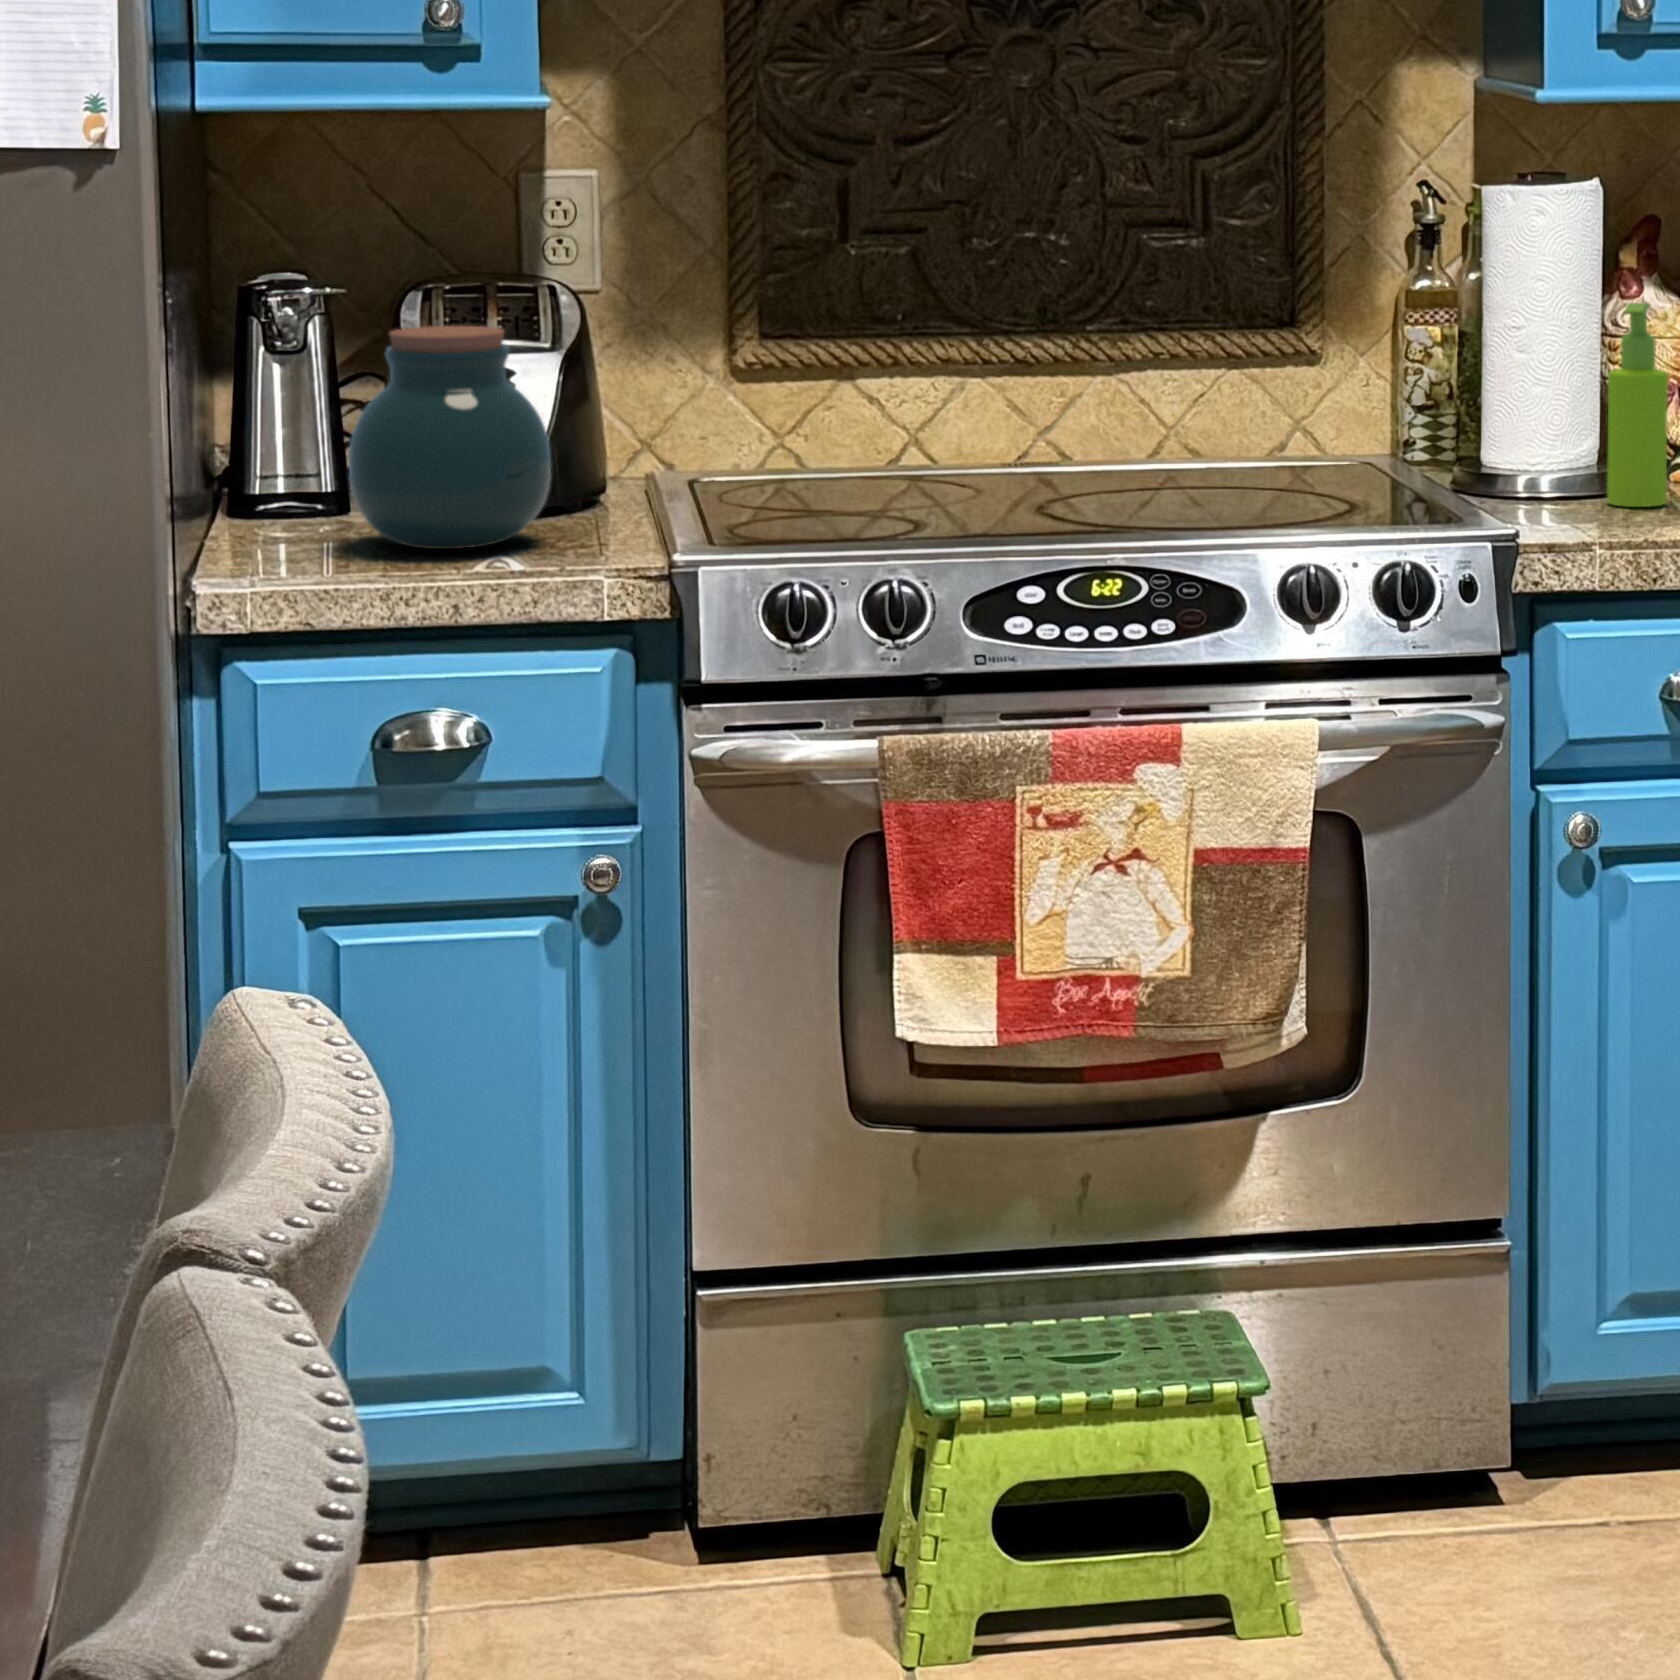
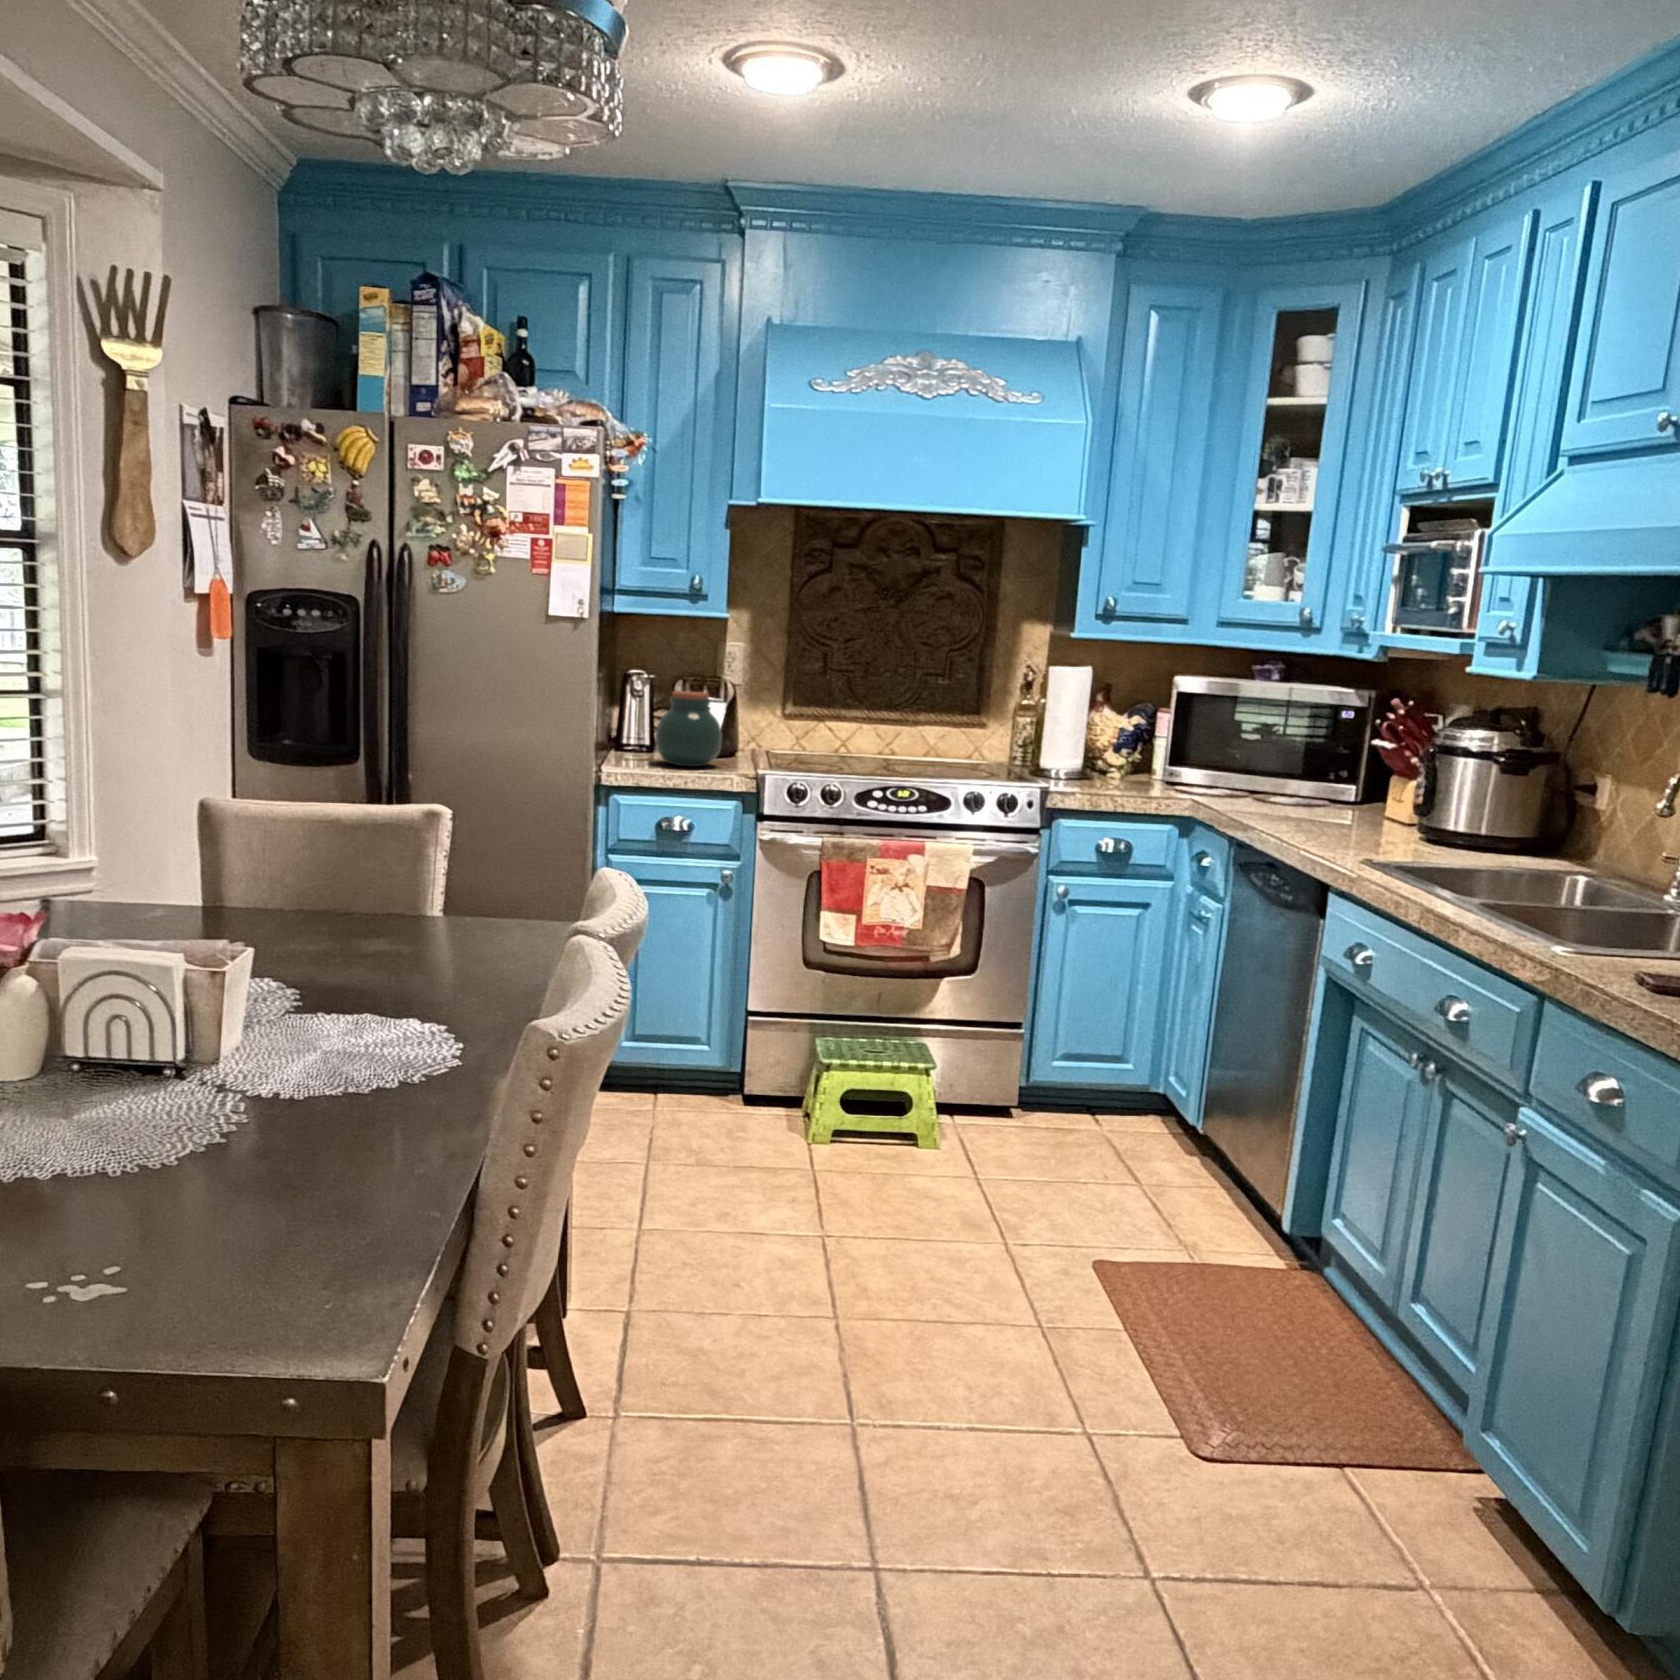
soap dispenser: present [1607,303,1668,507] -> none [1082,712,1108,784]

